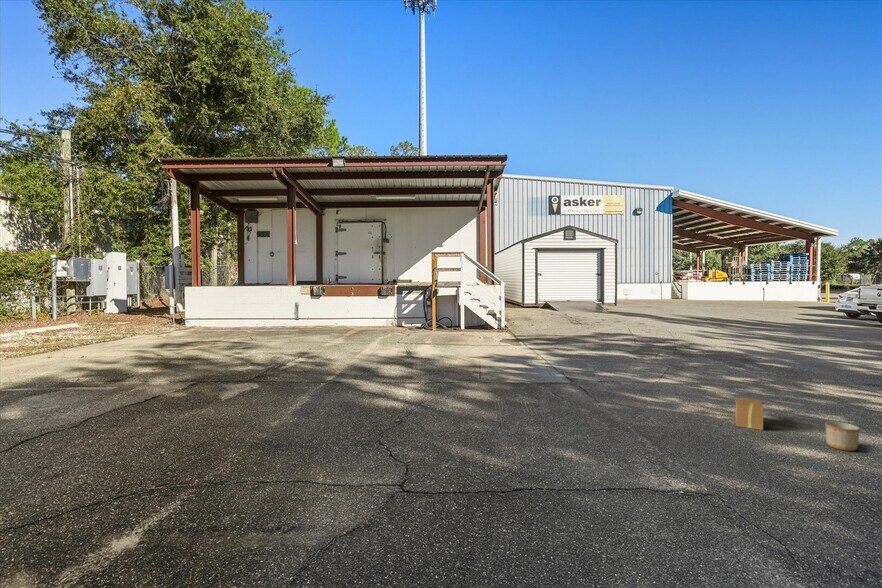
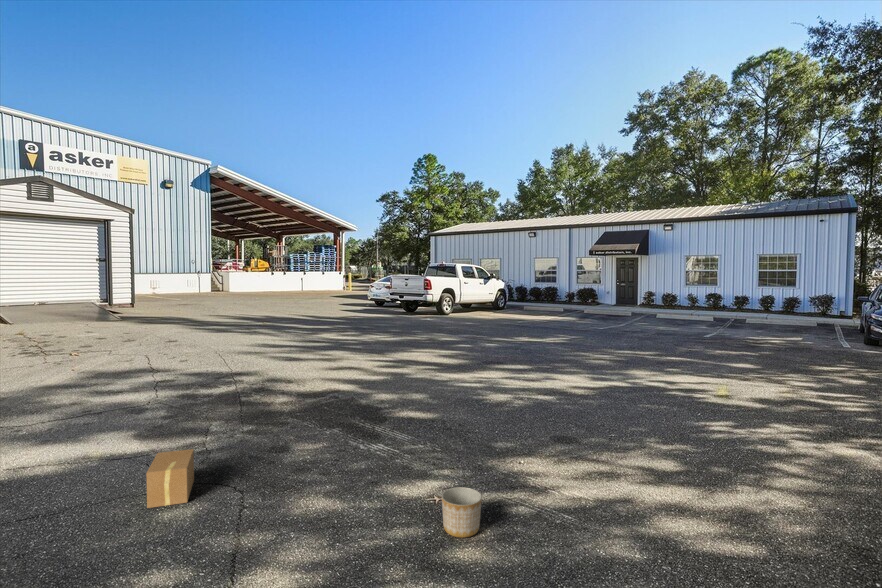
cardboard box: present [735,397,764,430] -> present [146,449,194,508]

